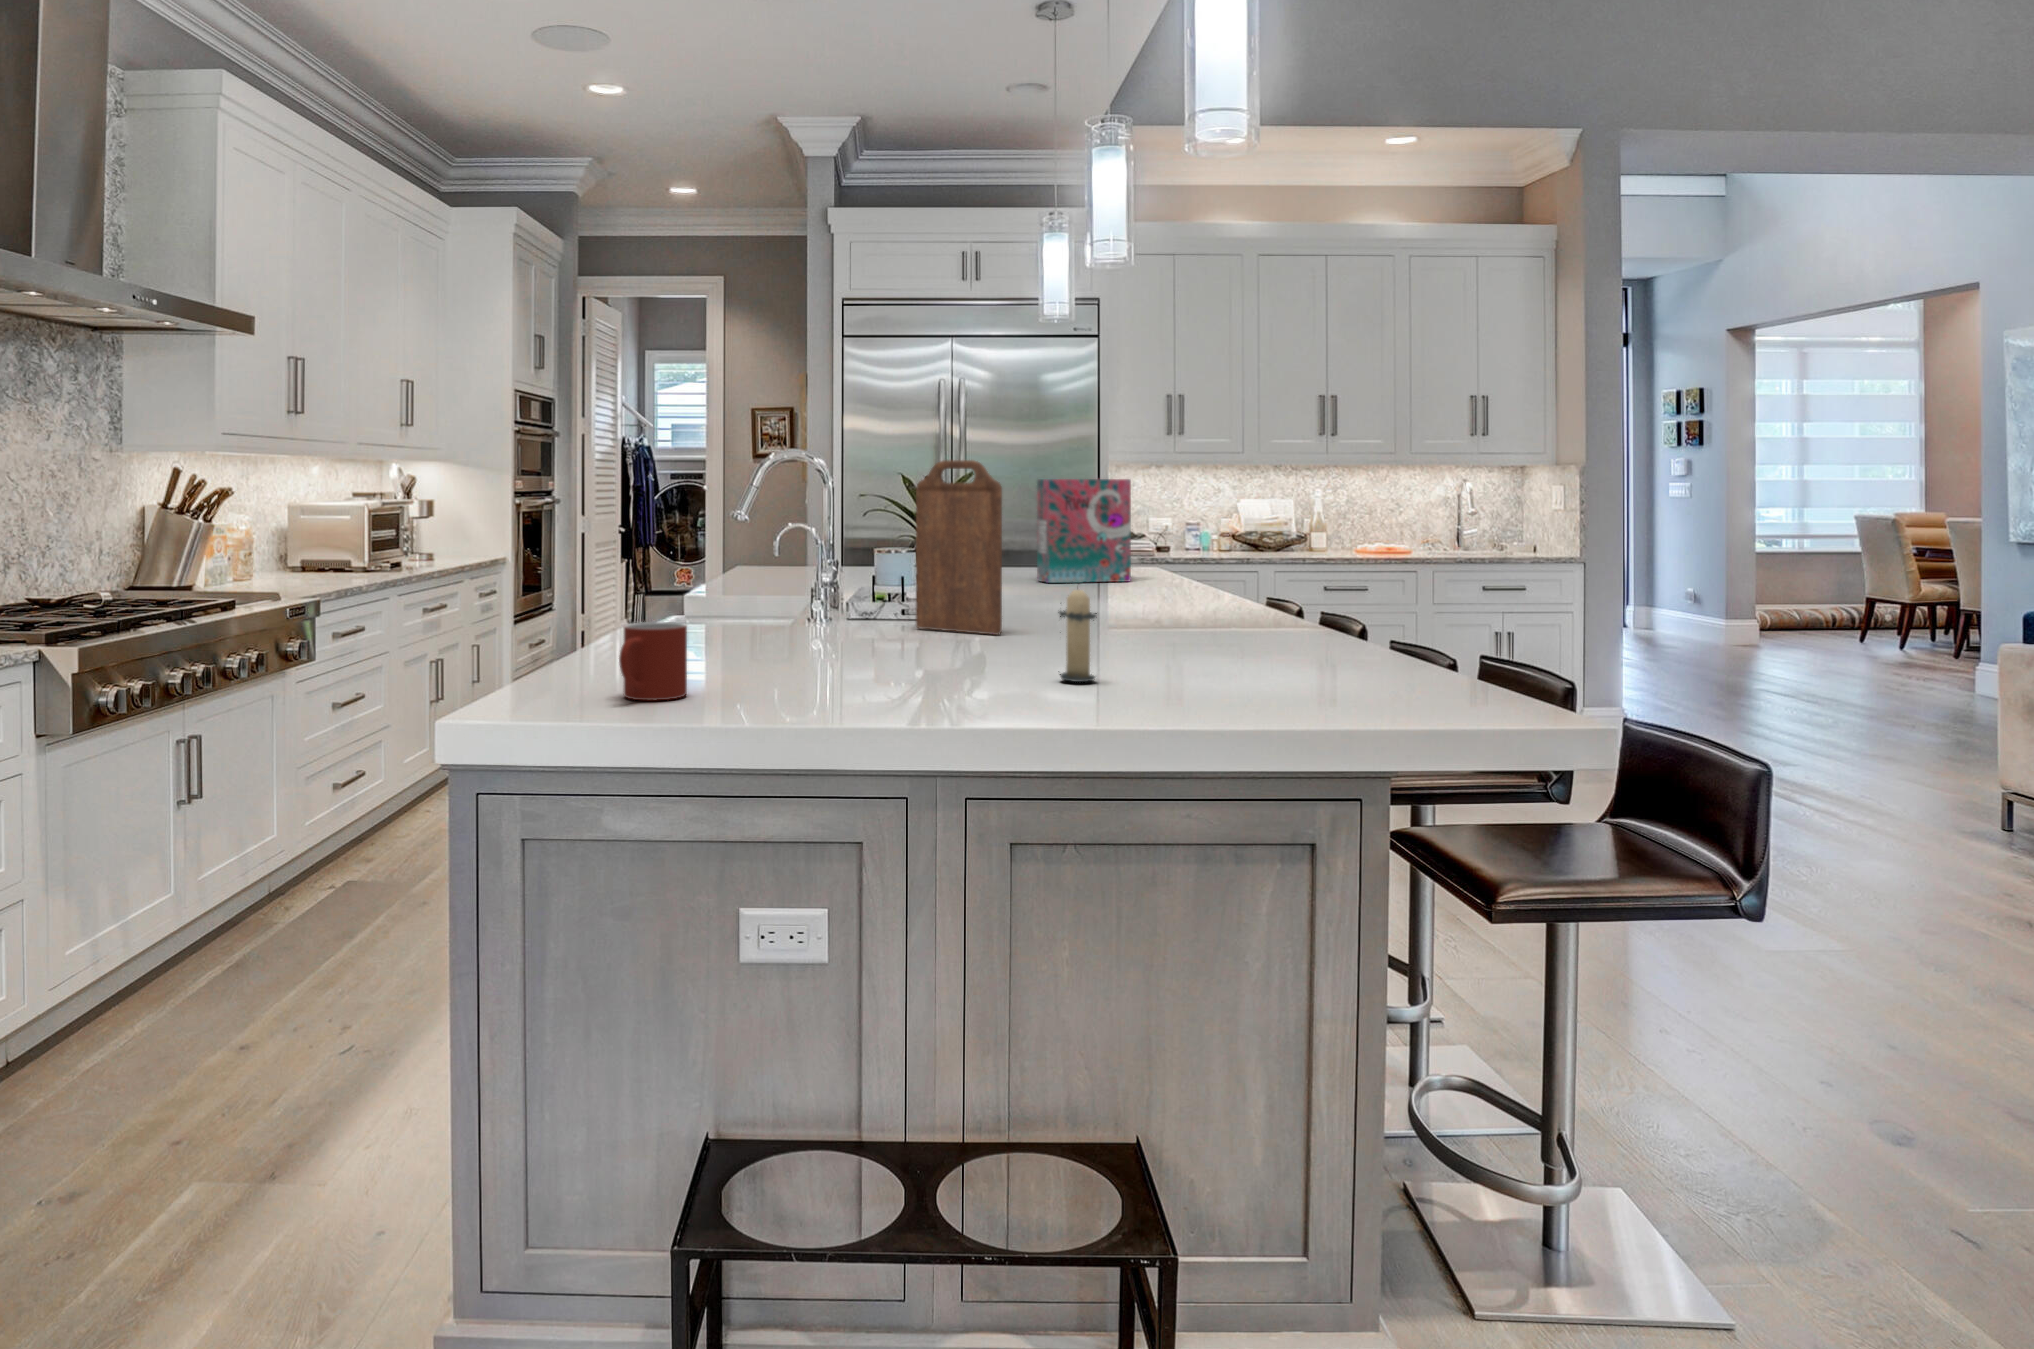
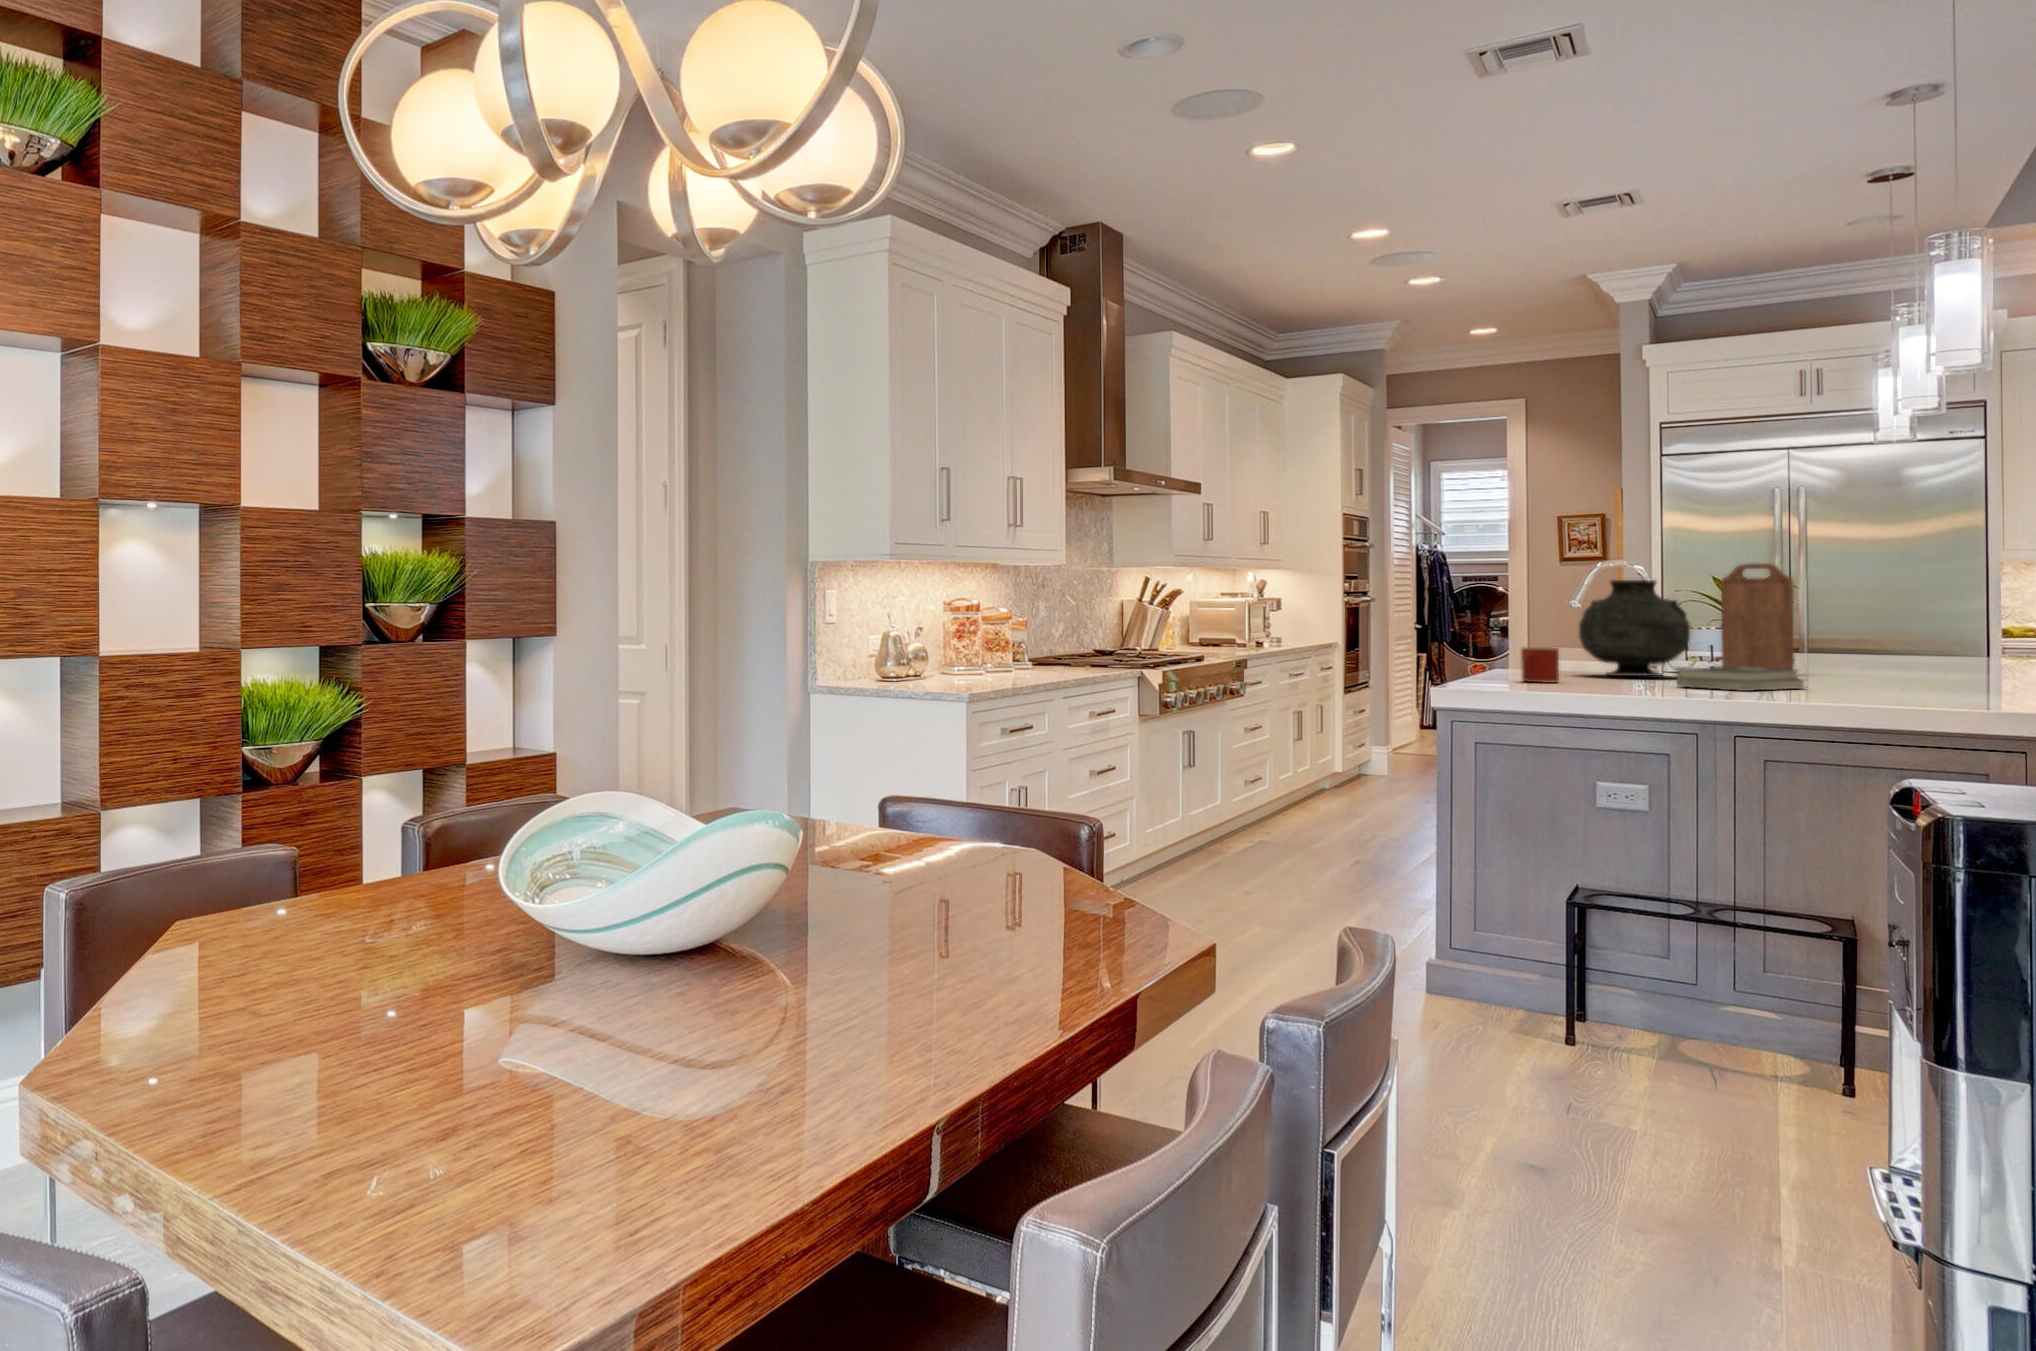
cereal box: present [1037,479,1131,583] -> none [1872,573,1985,661]
vase: none [731,485,886,659] -> present [1579,580,1691,676]
candle: present [1058,589,1097,682] -> none [1811,632,1849,688]
hardback book: none [872,650,1057,714] -> present [1676,667,1806,691]

